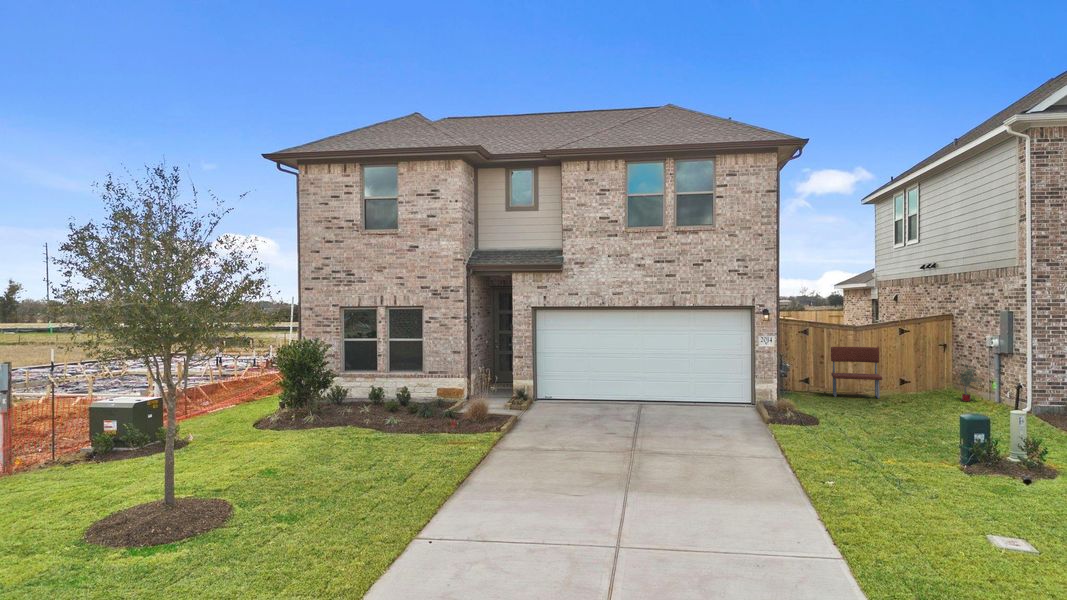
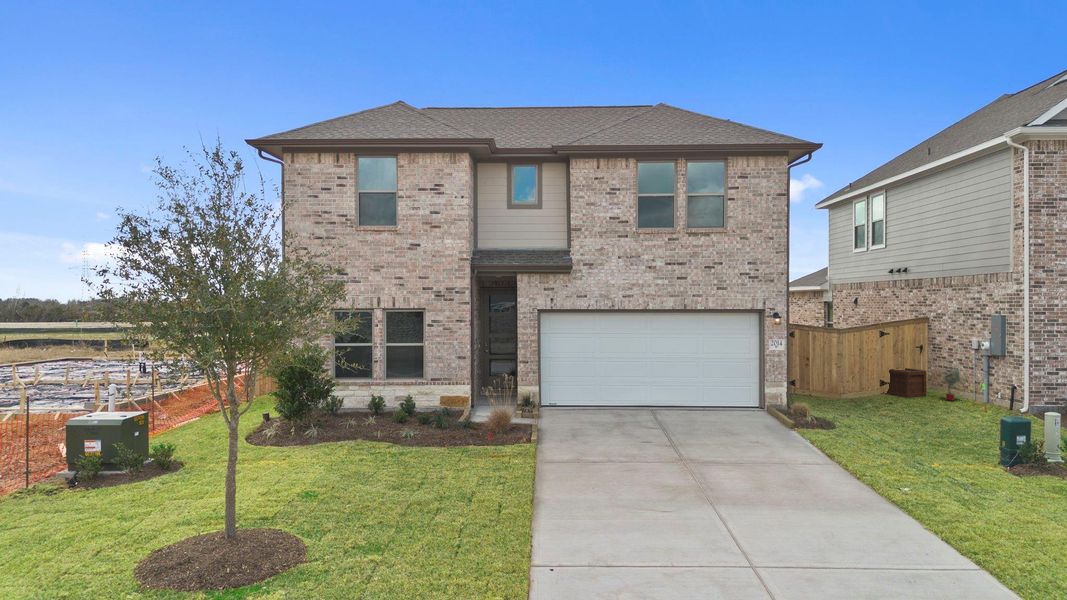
bench: present [831,347,882,399] -> none [821,349,874,399]
wooden crate: none [901,367,945,398] -> present [885,368,927,398]

